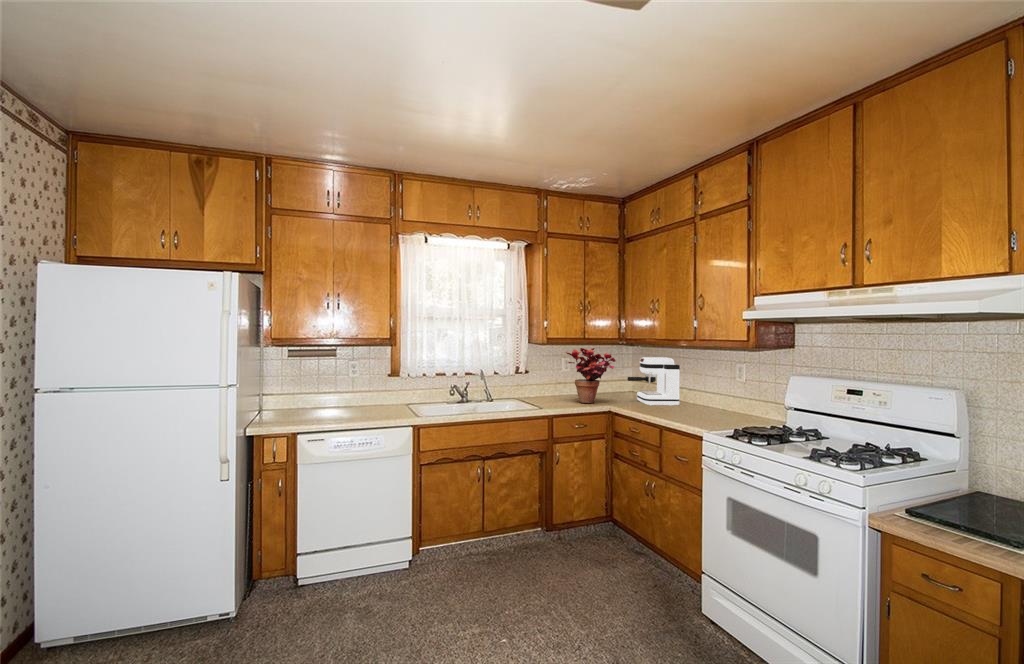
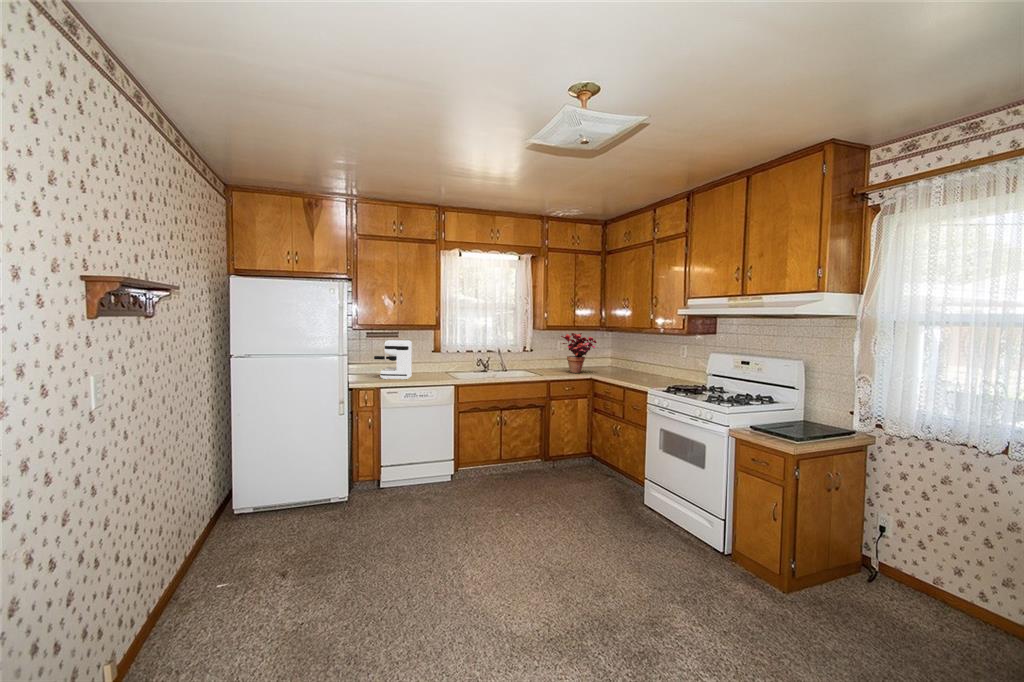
coffee maker: present [628,357,680,406] -> present [374,340,412,380]

